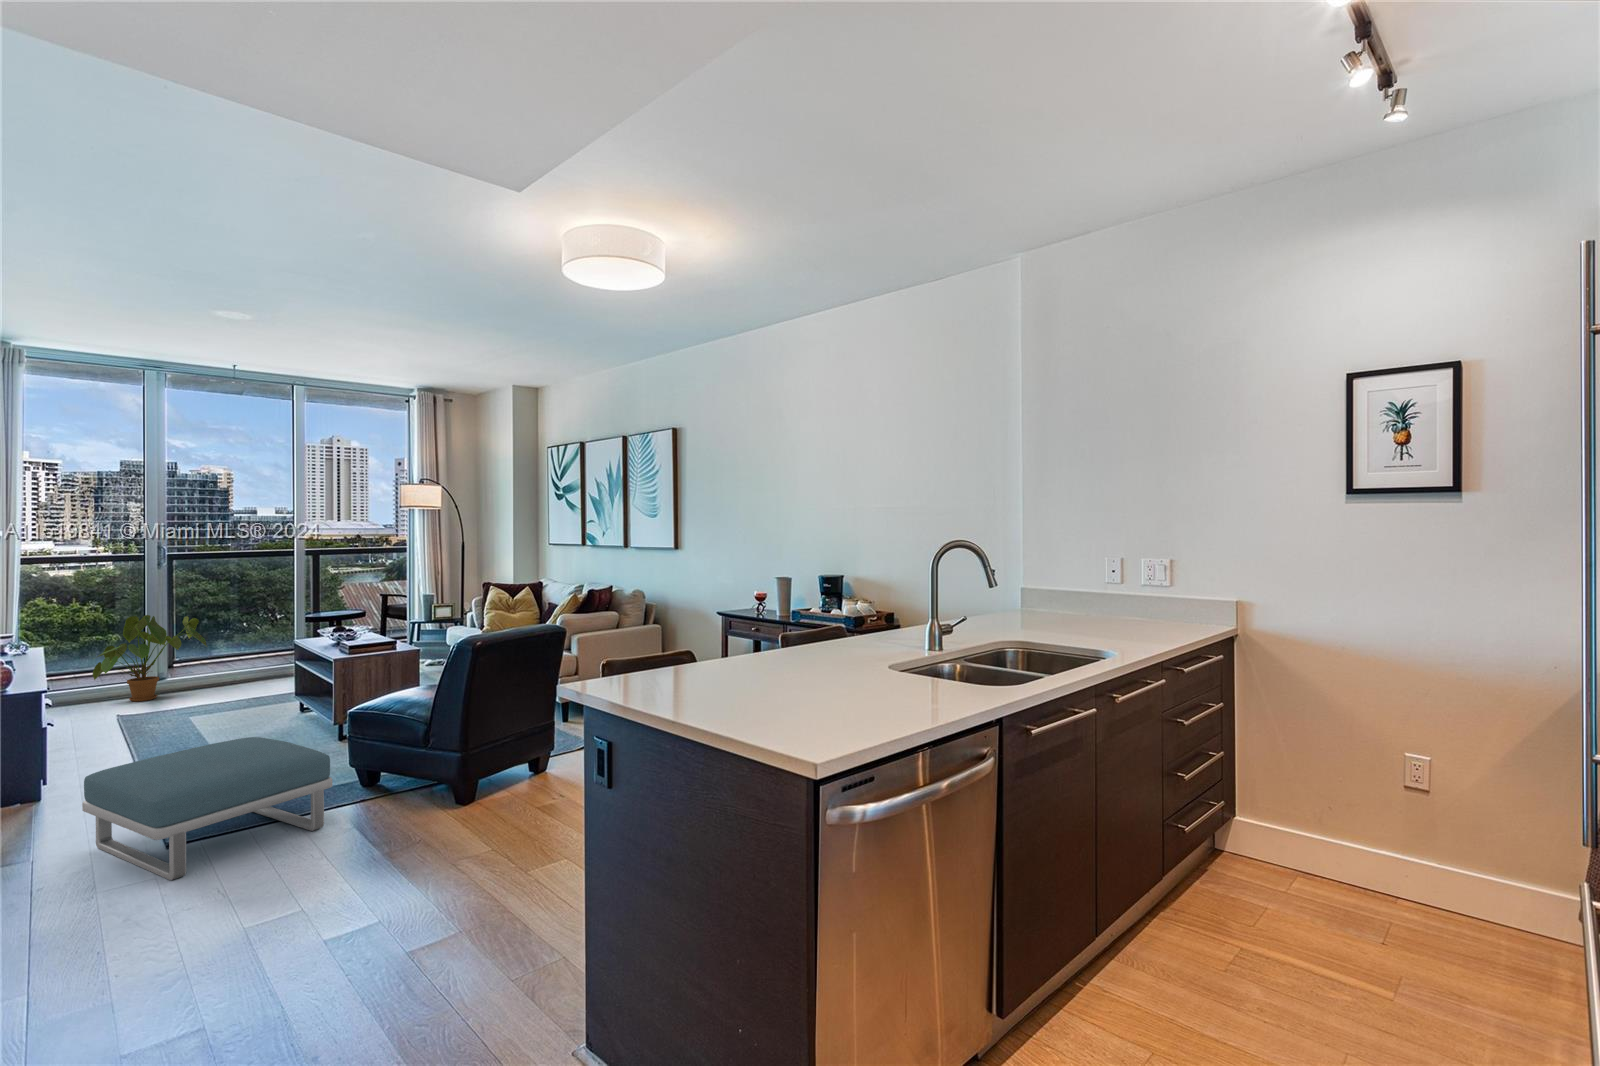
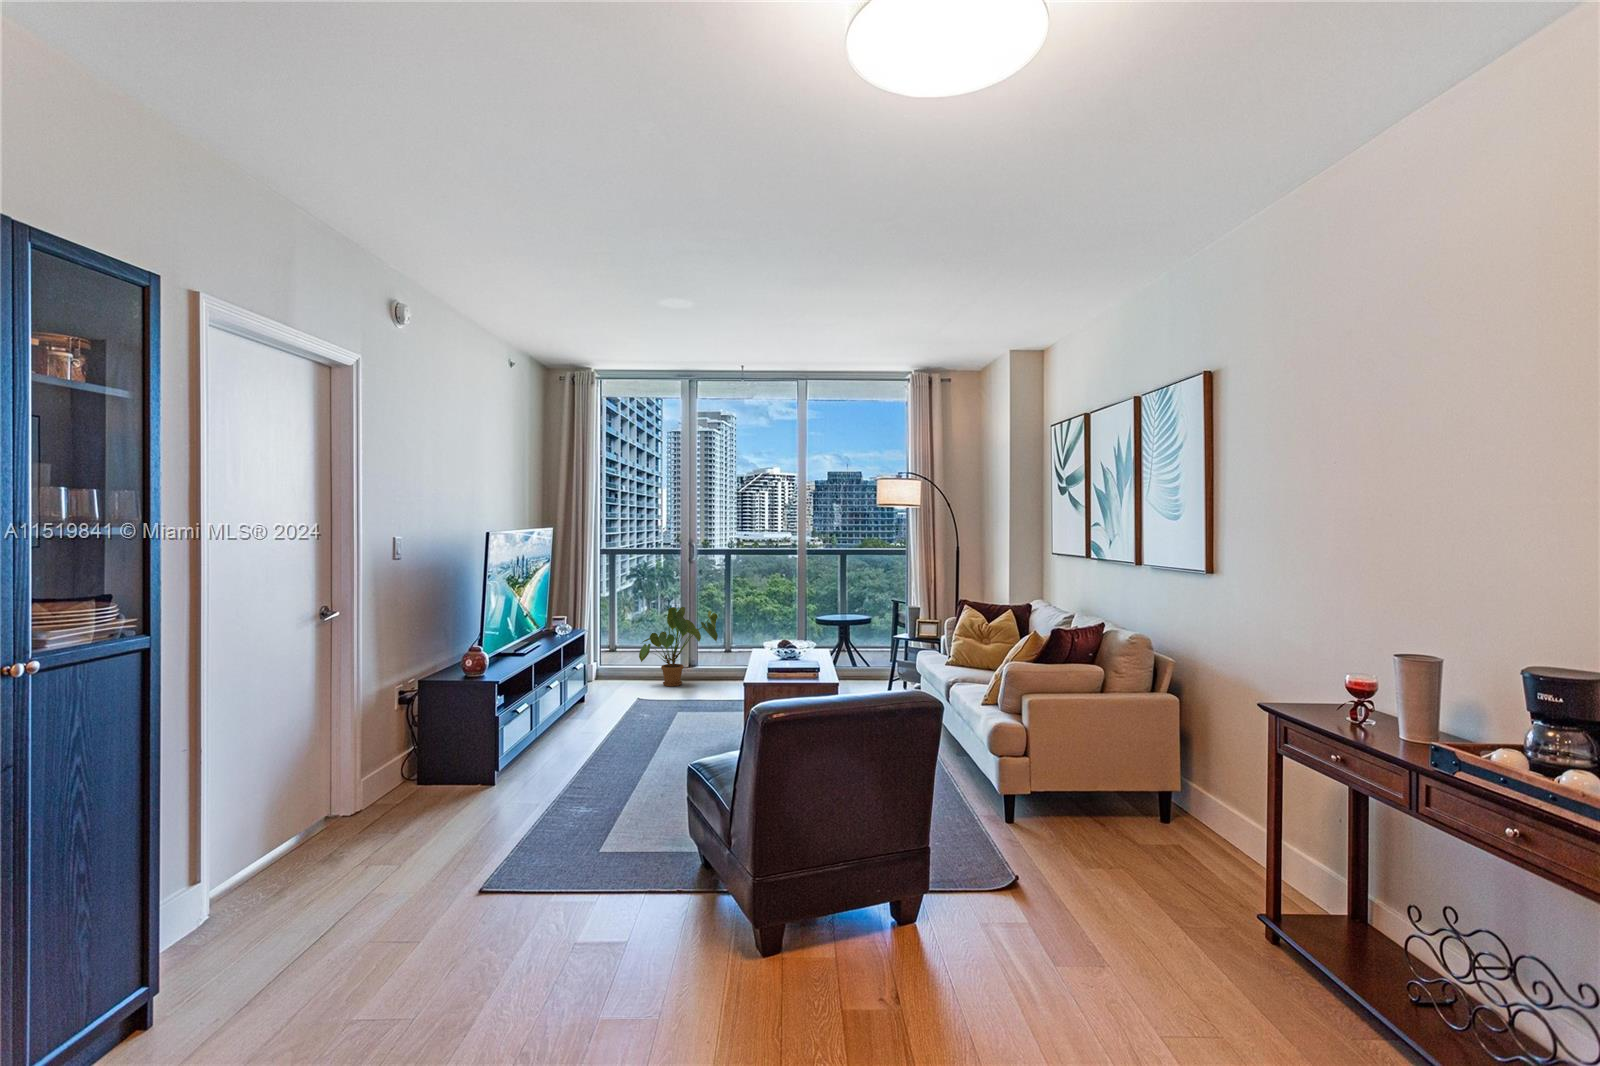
footstool: present [82,737,332,880] -> none [403,781,615,962]

